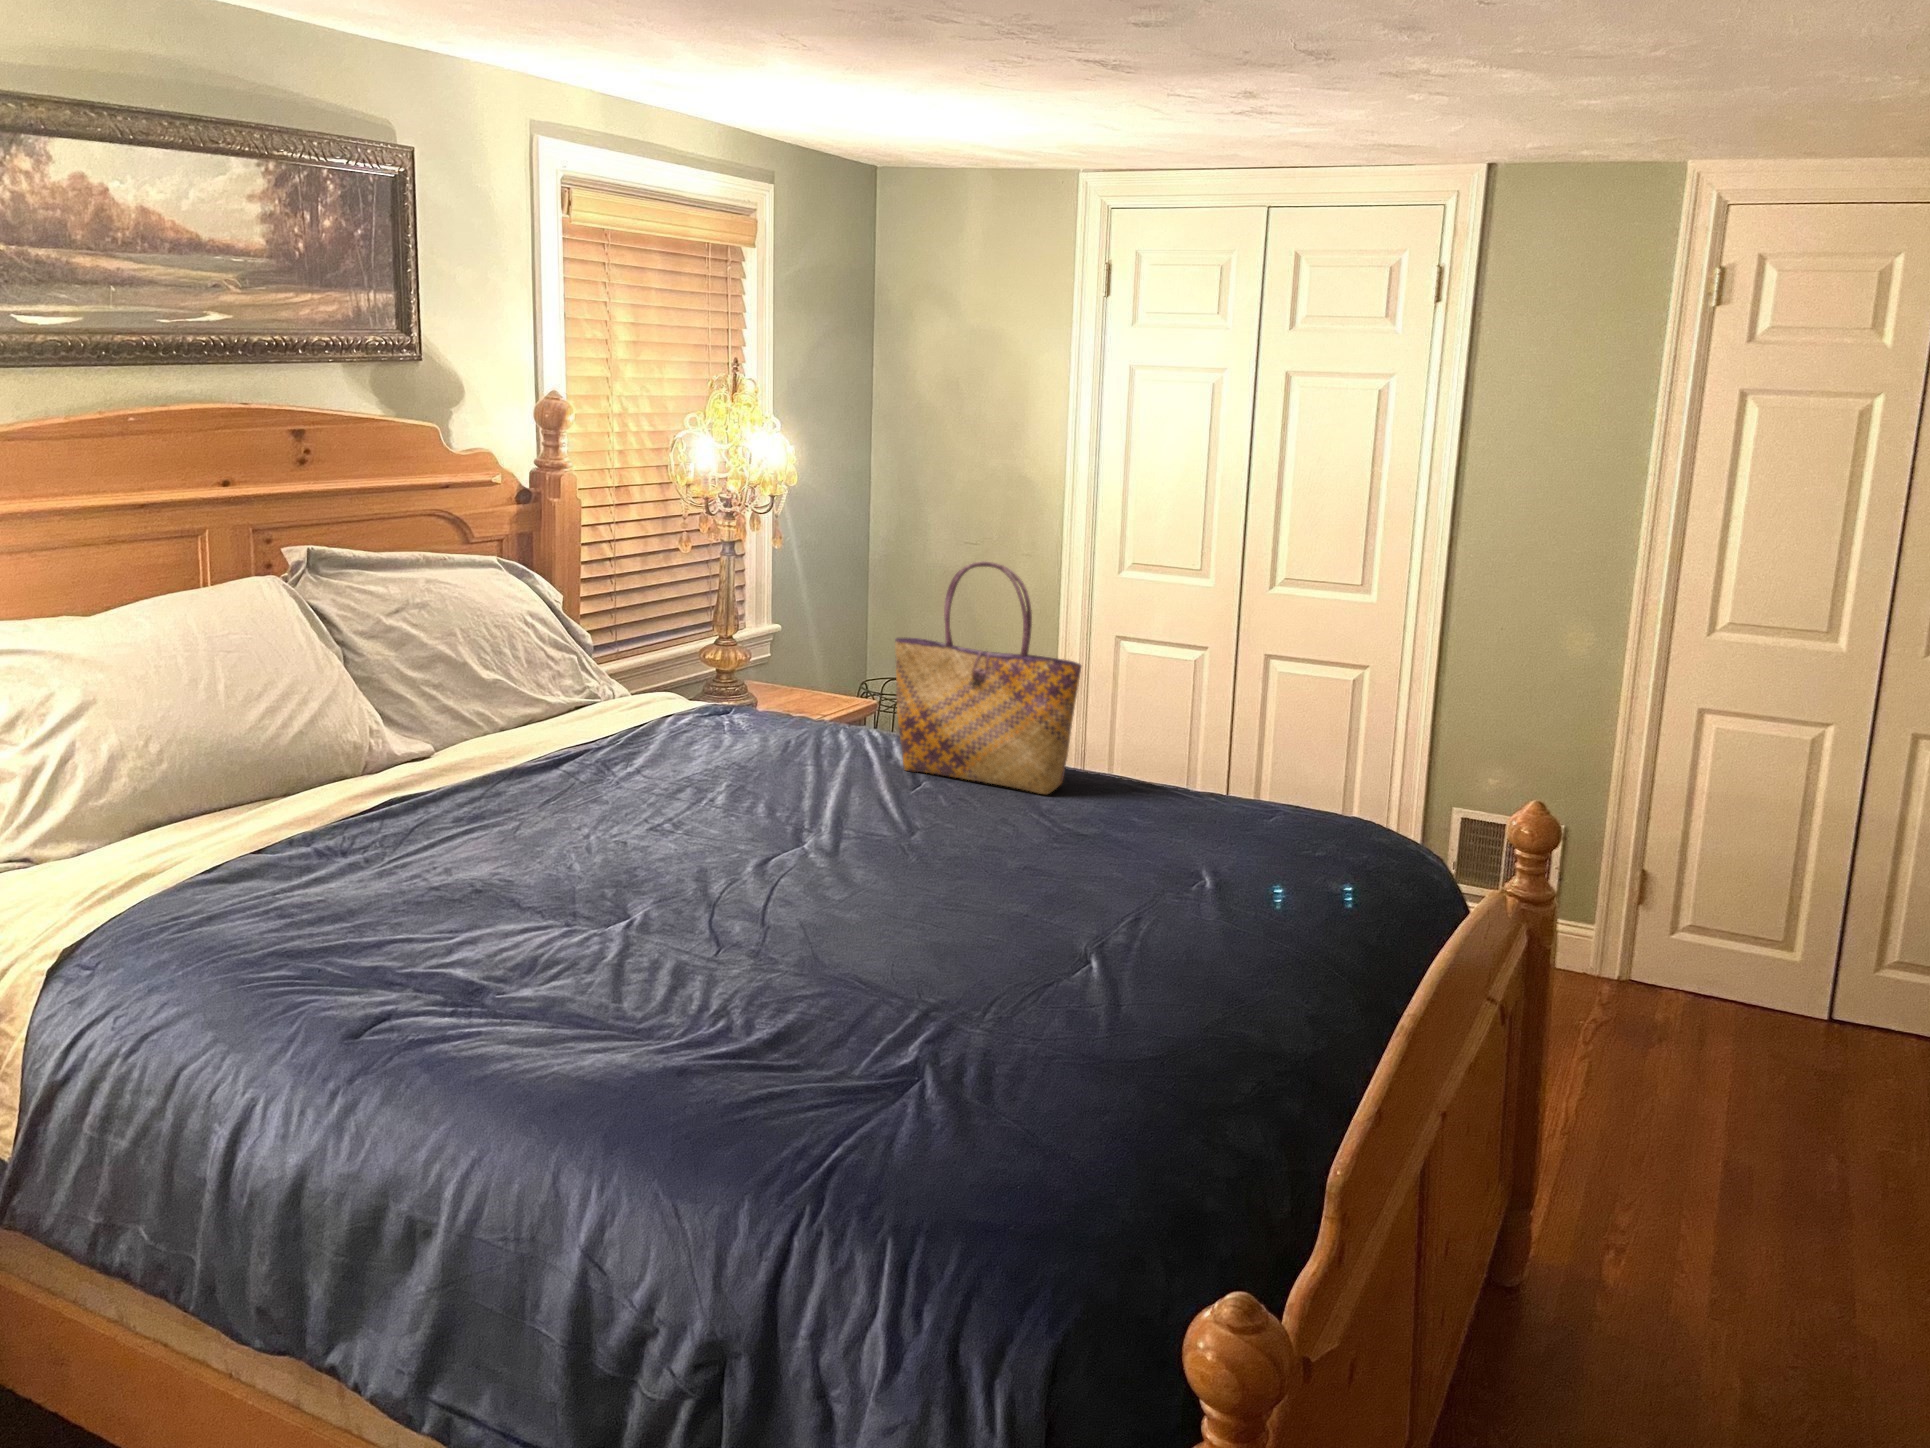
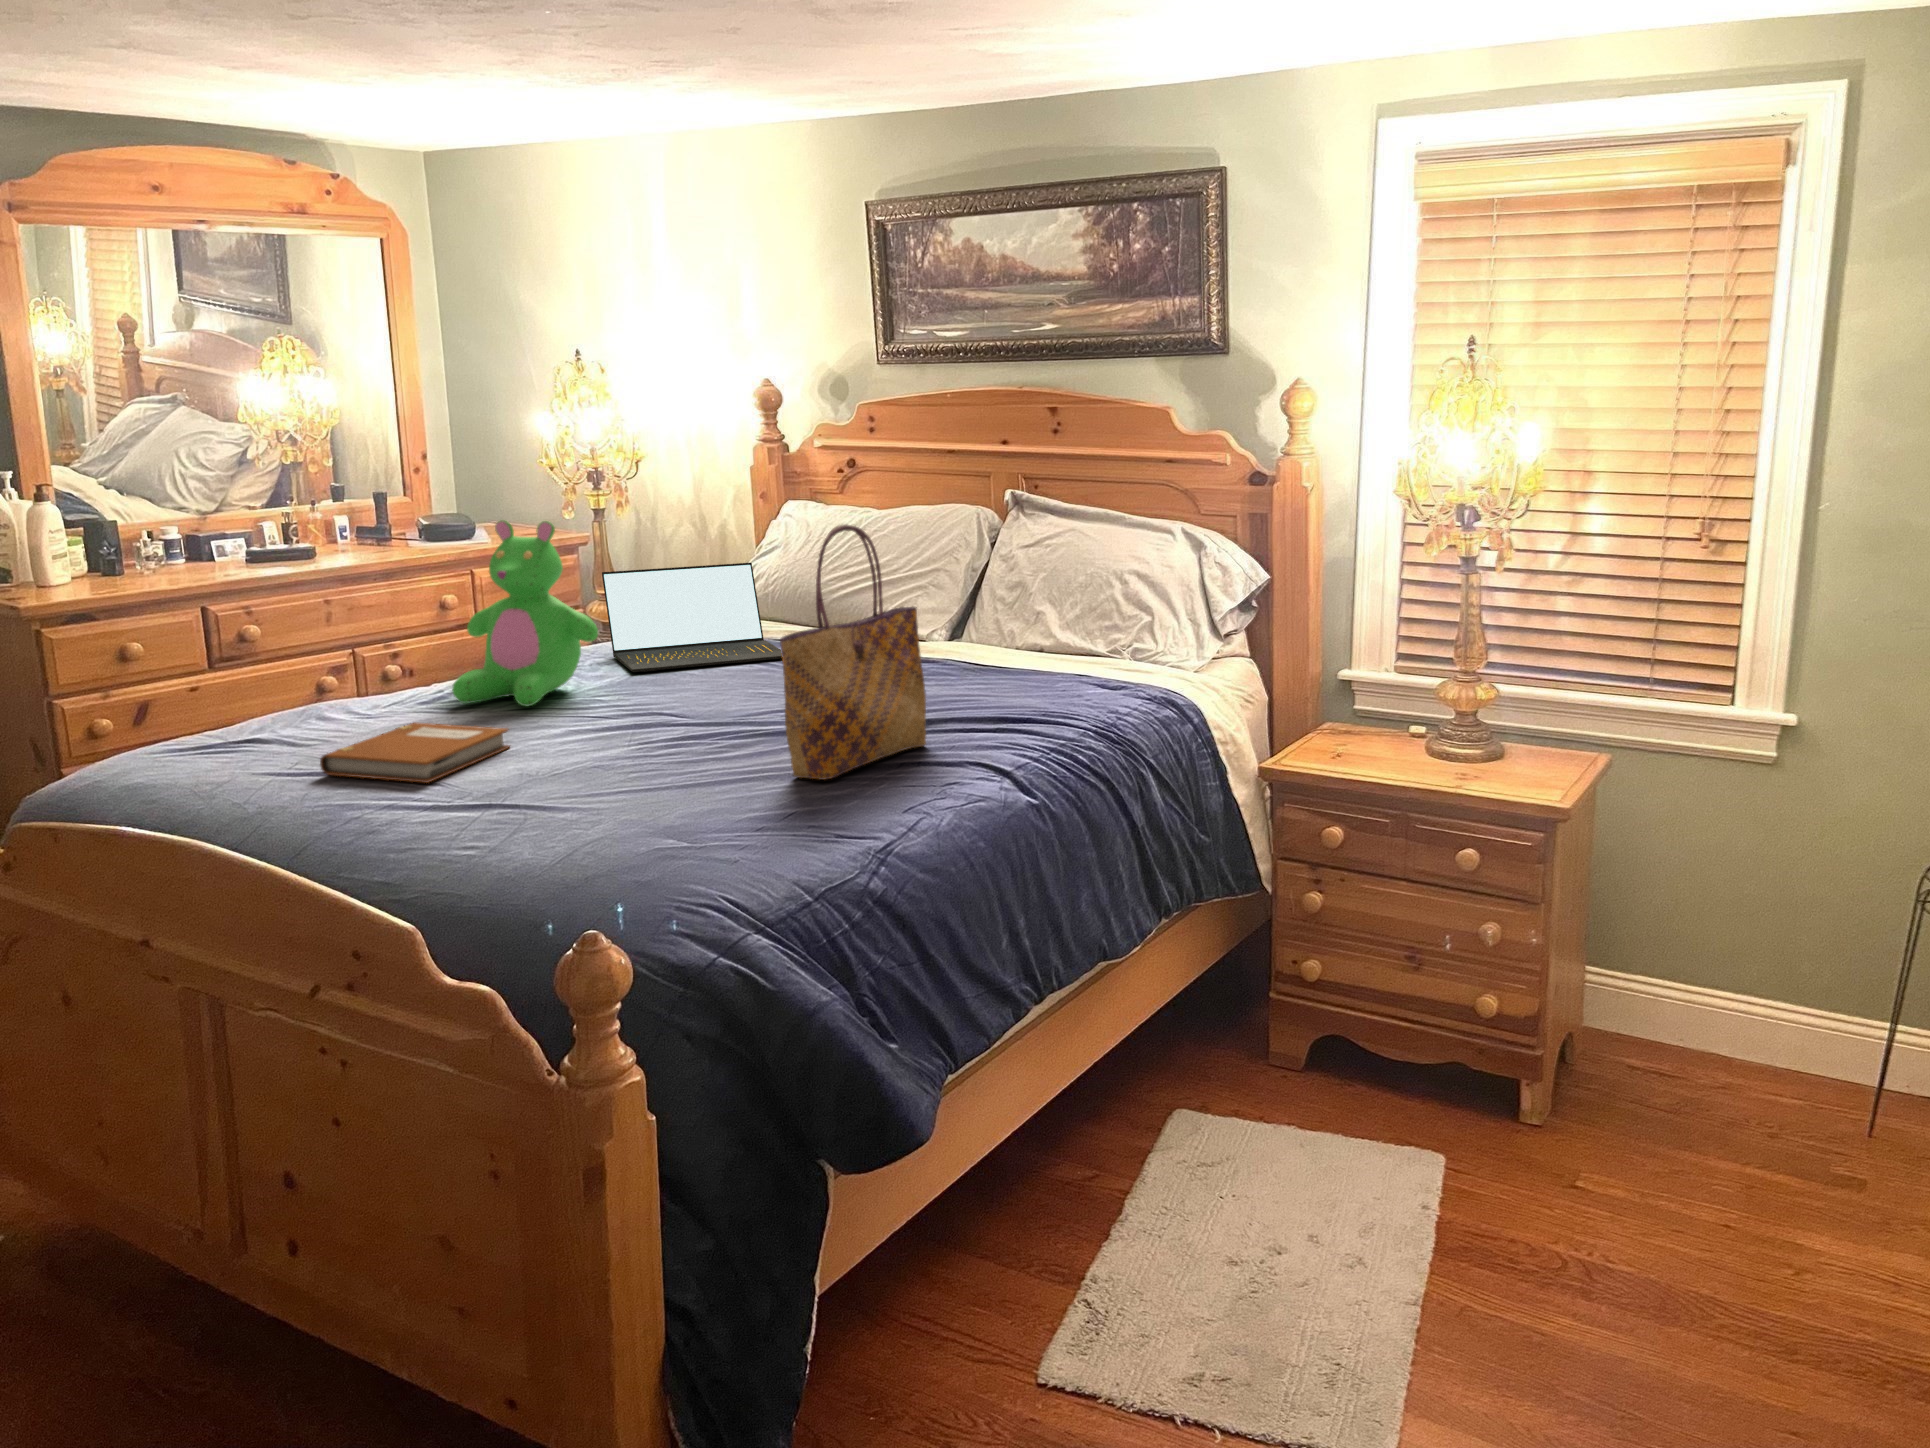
teddy bear: none [559,667,765,973] -> present [452,520,598,706]
laptop: none [242,722,517,919] -> present [602,563,782,672]
notebook: none [929,891,1132,990] -> present [320,723,510,783]

